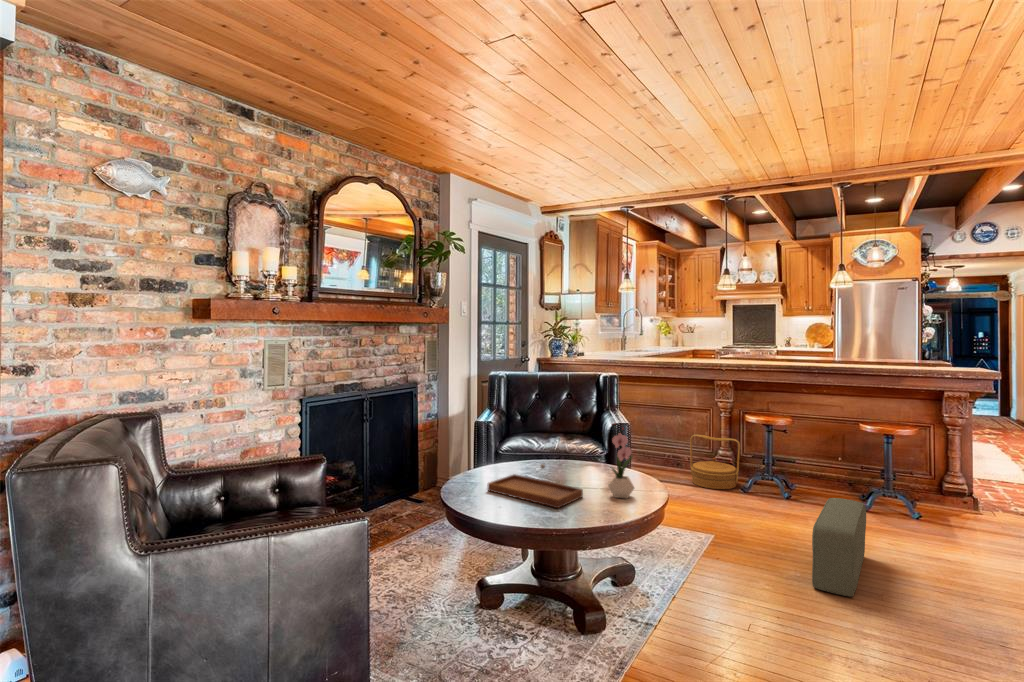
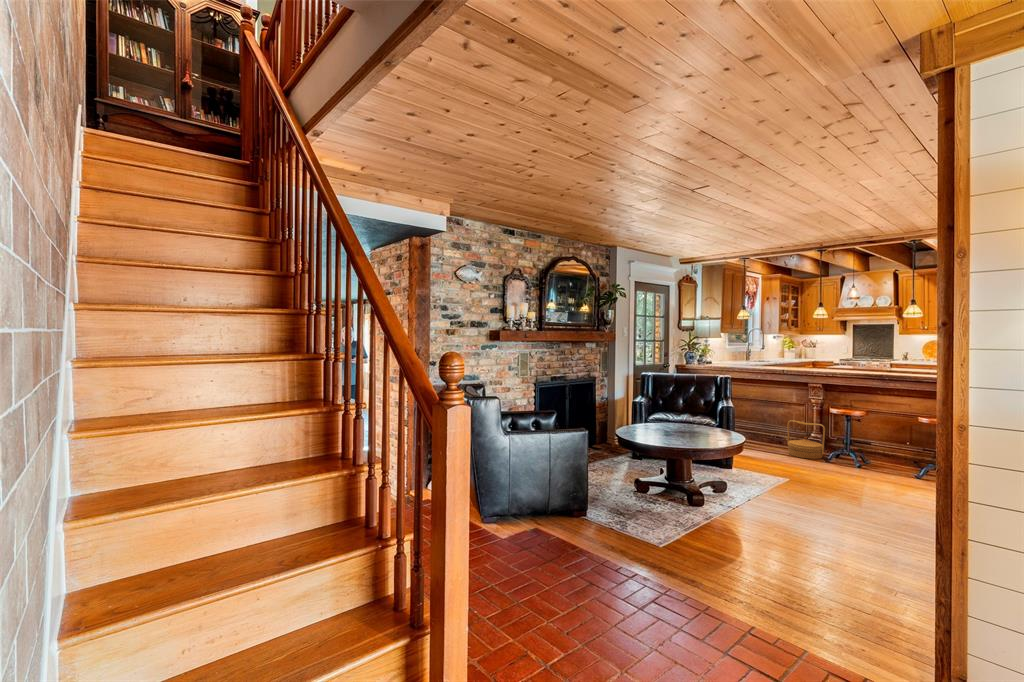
flower arrangement: present [608,425,634,499] -> none [707,399,723,440]
tray: present [487,464,583,508] -> none [640,420,693,441]
pouf: present [812,498,866,597] -> none [843,459,894,512]

